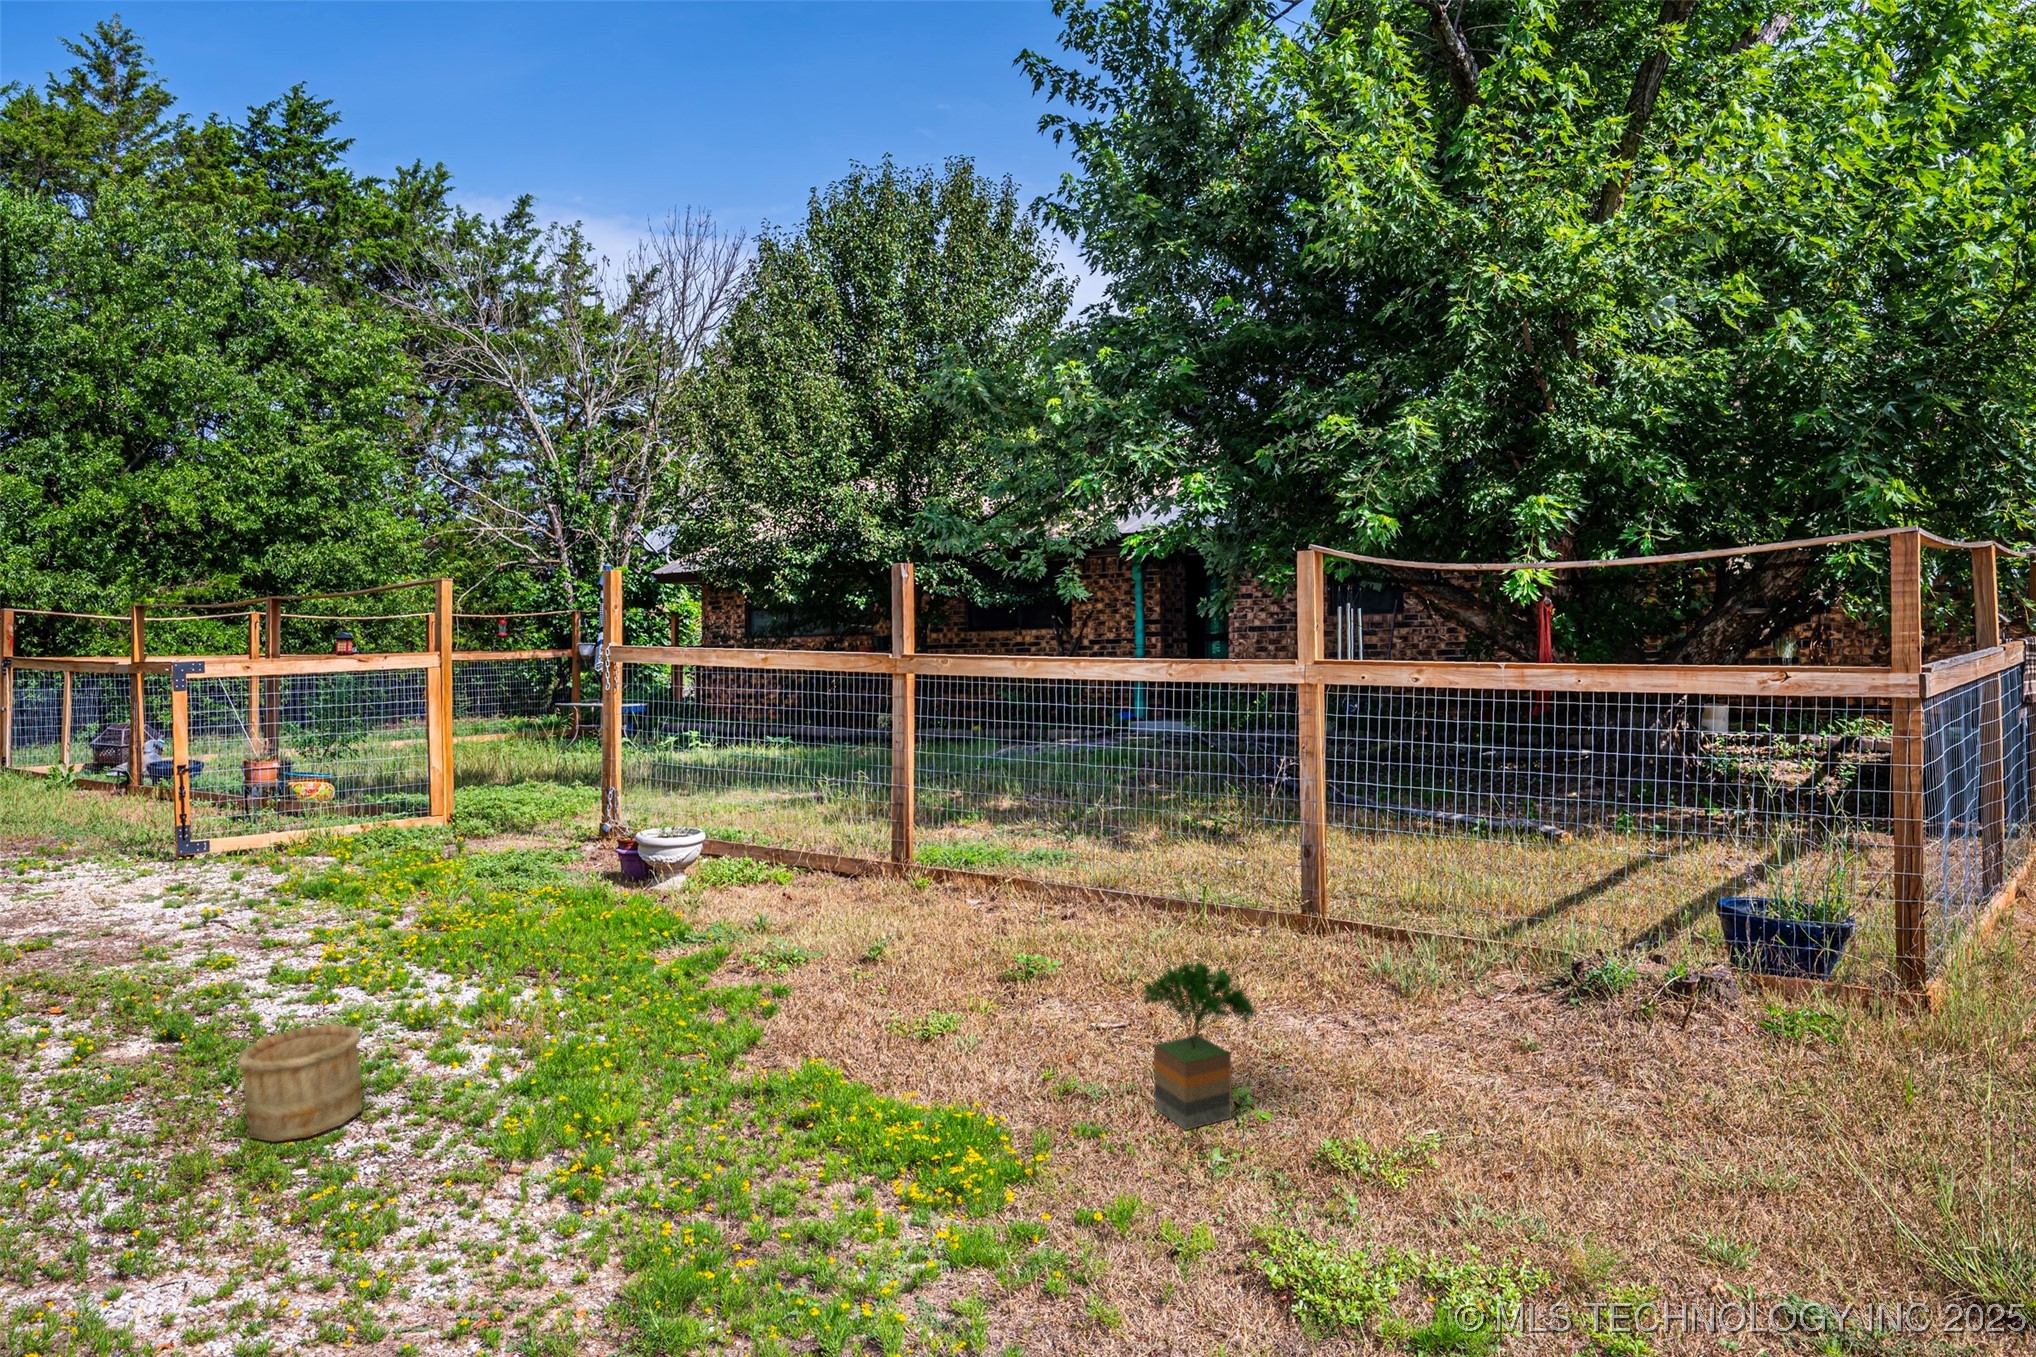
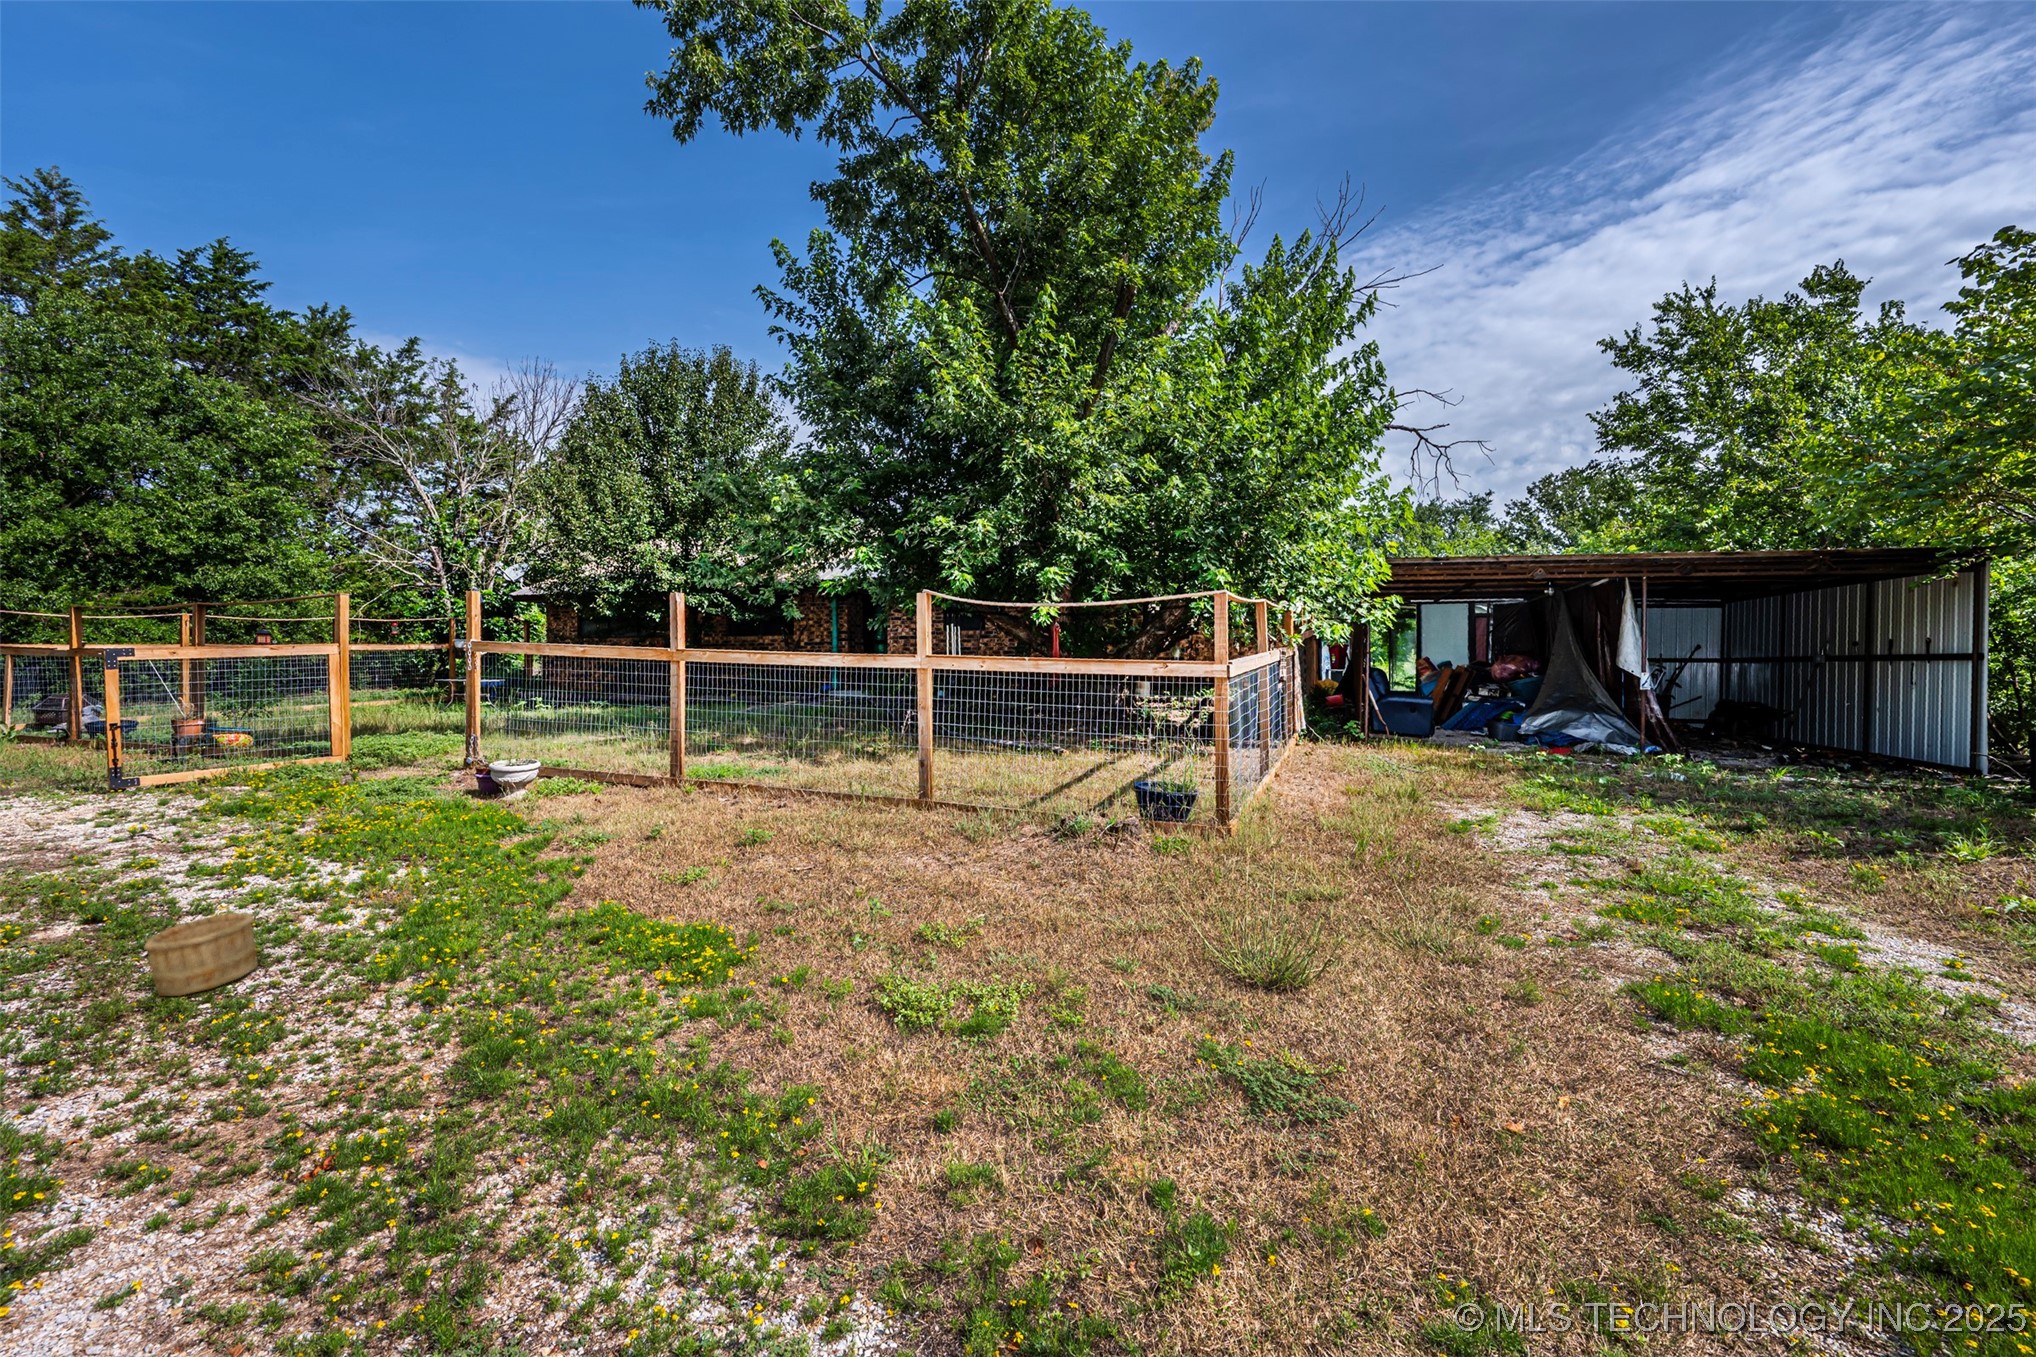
potted tree: present [1143,962,1255,1130] -> none [799,817,861,907]

